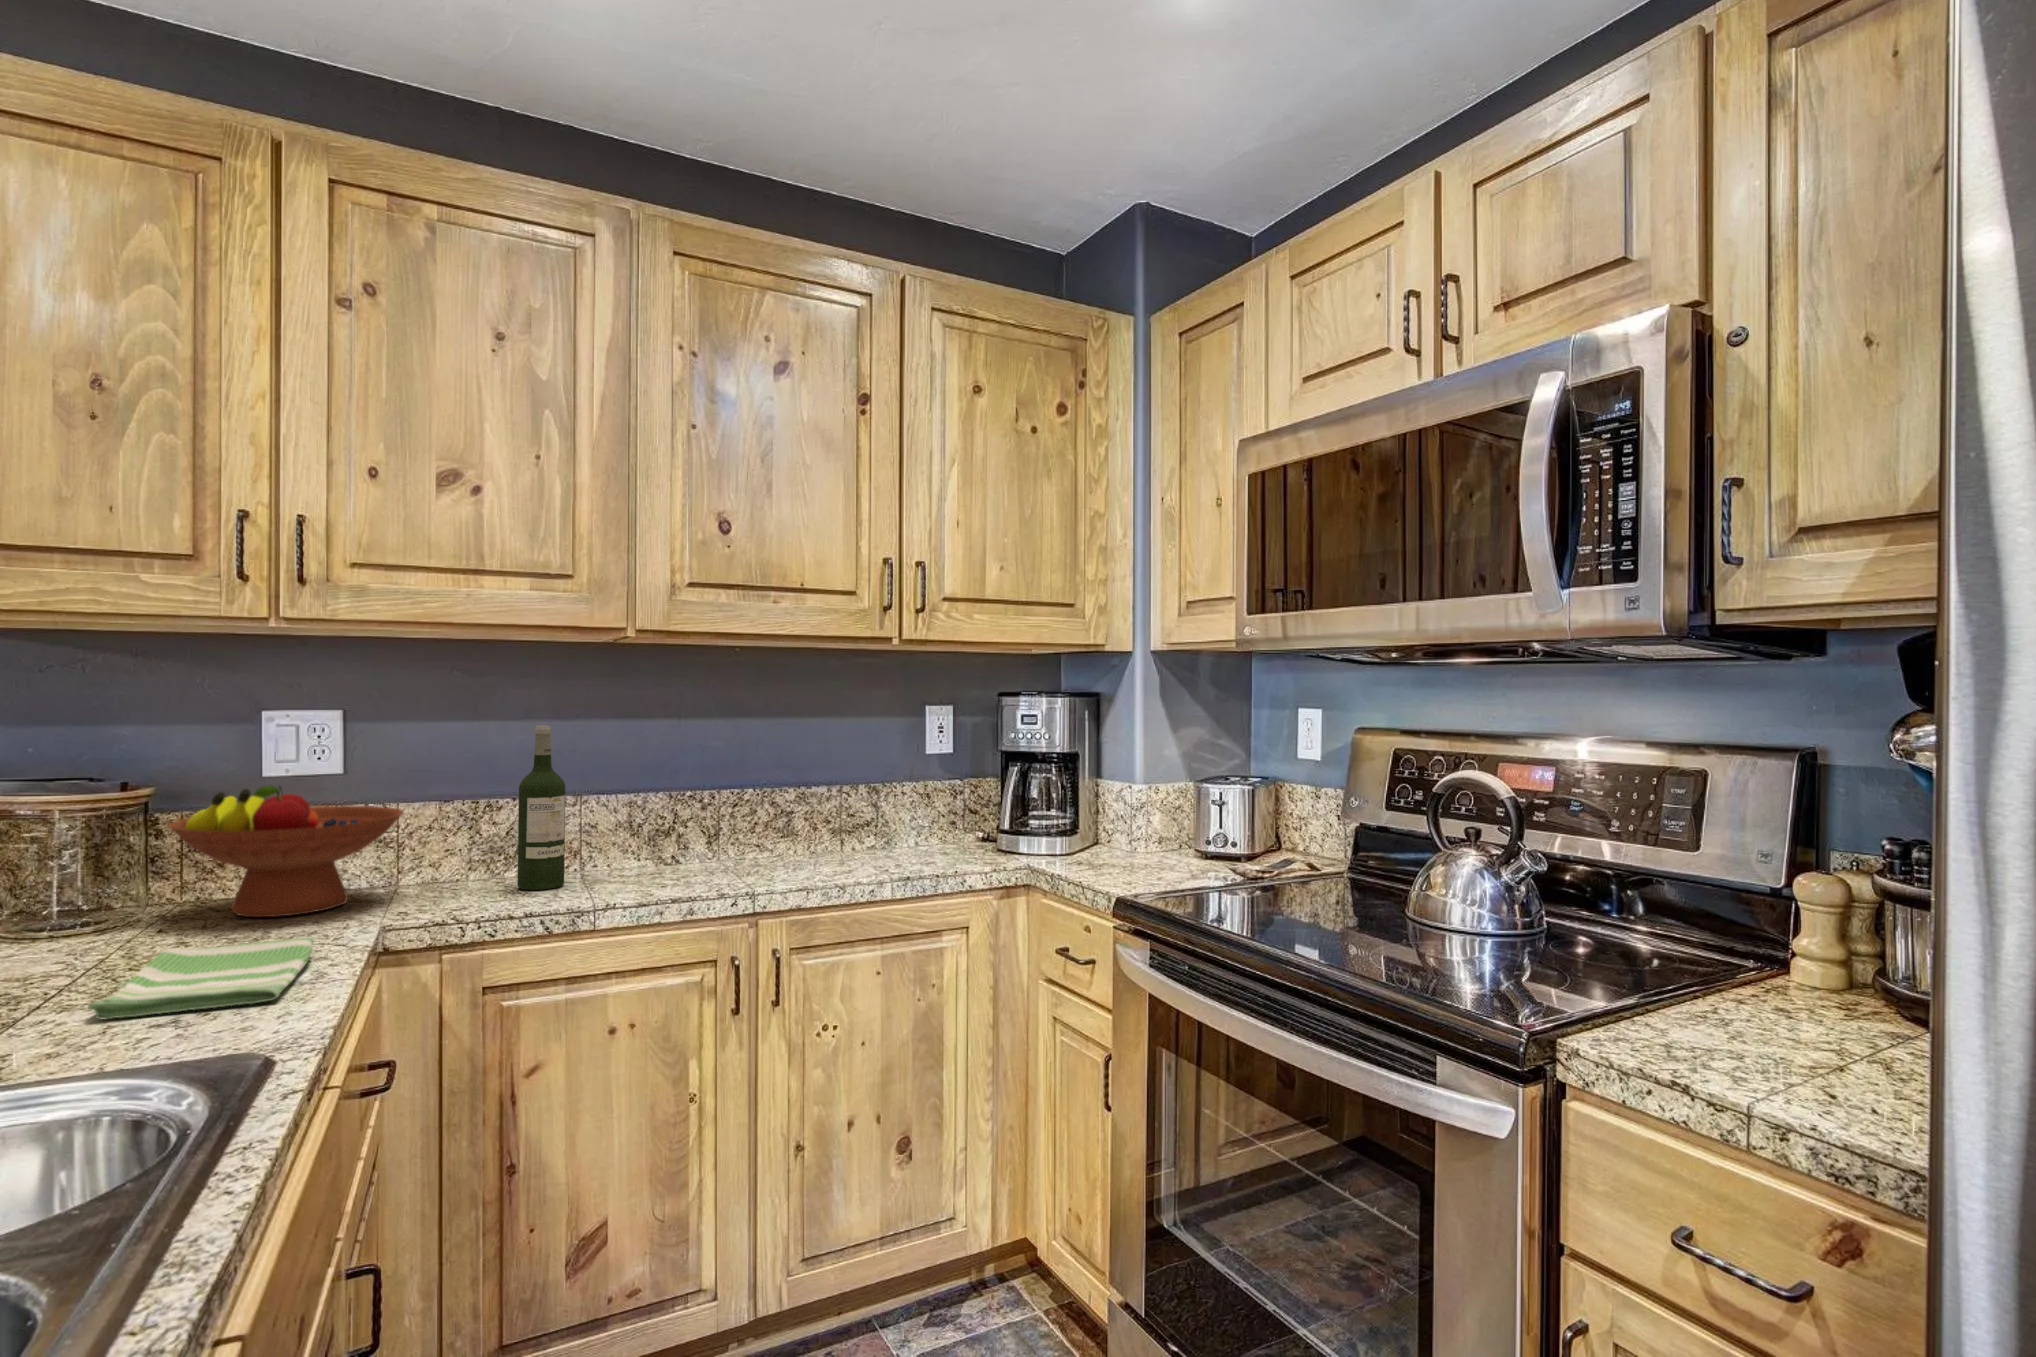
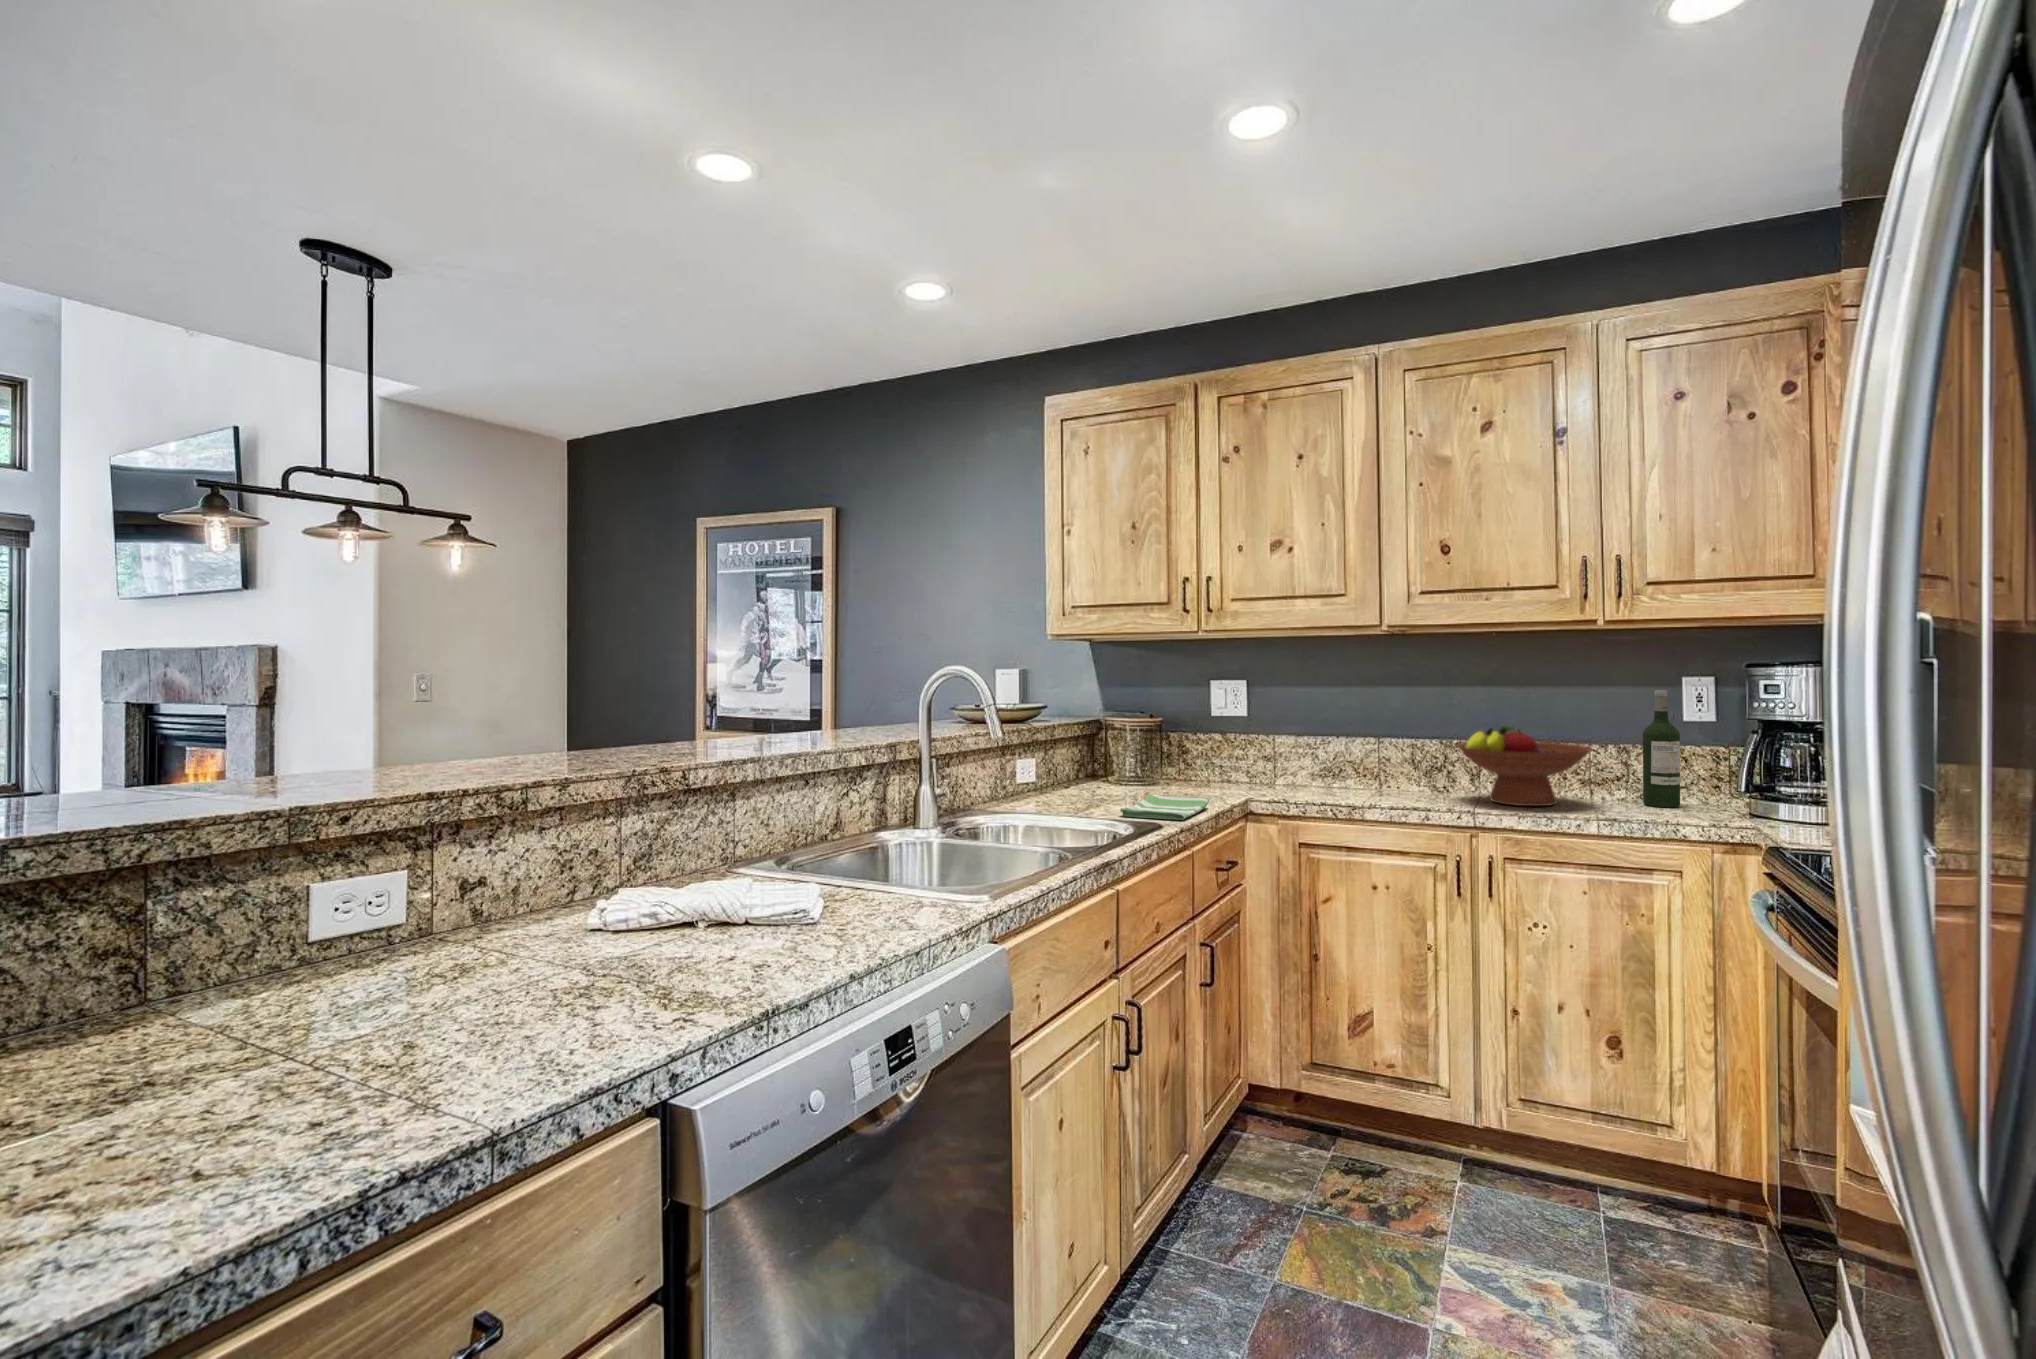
wine bottle: present [518,726,565,890] -> present [1643,690,1680,807]
fruit bowl: present [169,785,403,917] -> present [1457,726,1591,806]

